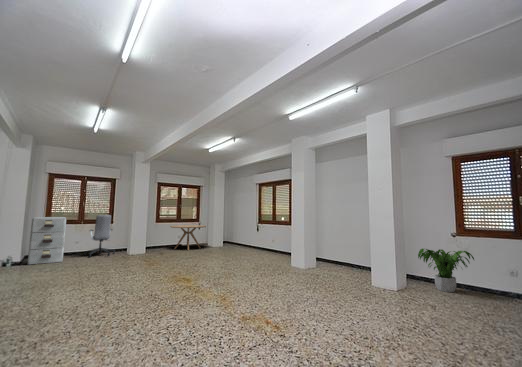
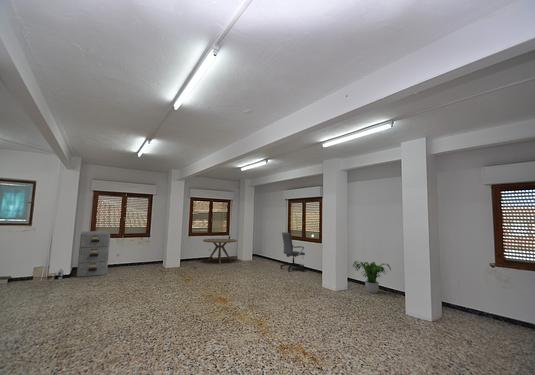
office chair: present [84,215,115,257] -> present [281,232,305,271]
potted plant: present [418,249,474,292] -> present [353,261,391,293]

